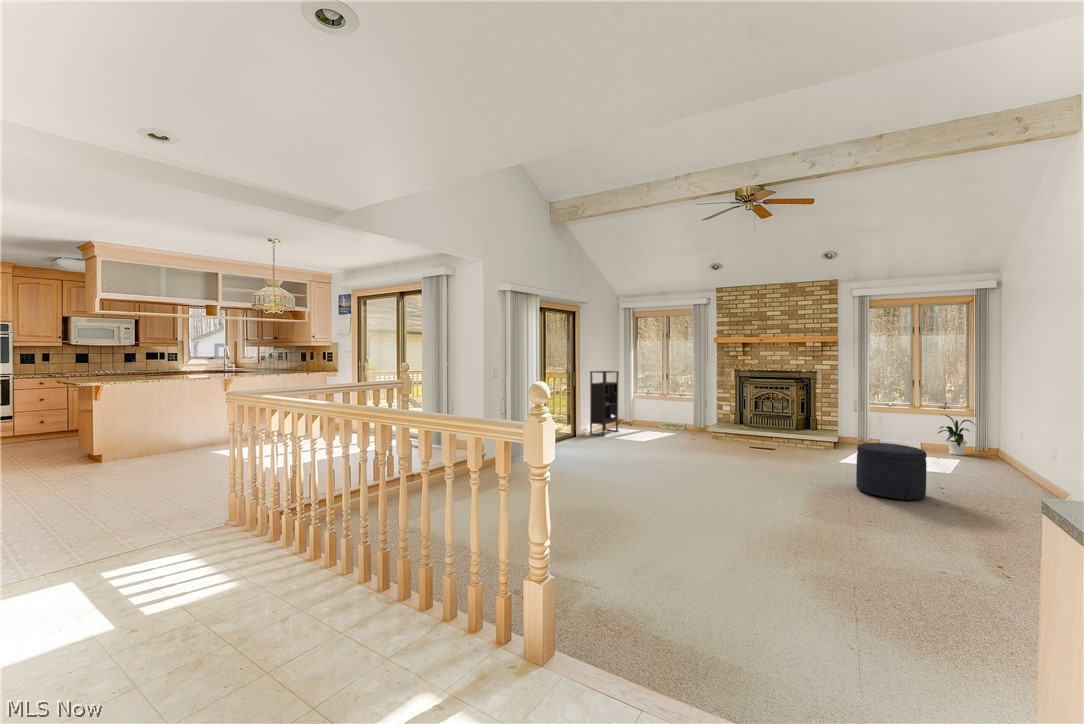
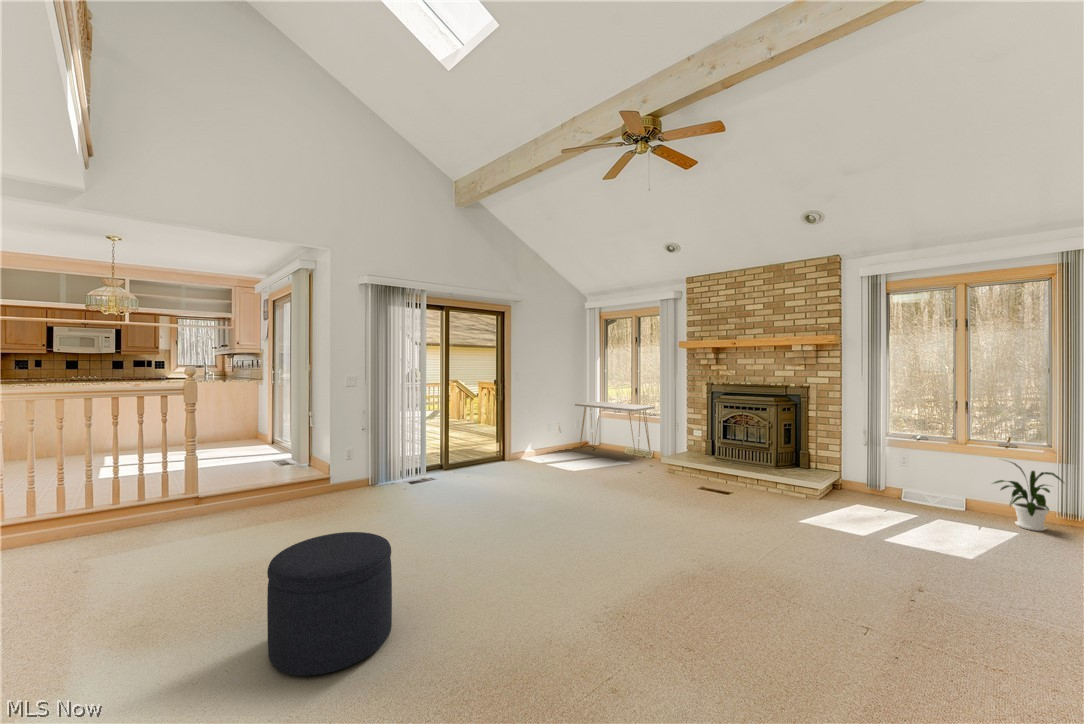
bookshelf: present [590,371,619,436] -> none [526,381,568,460]
console table: none [619,388,685,433] -> present [575,401,655,460]
ottoman: present [856,443,927,500] -> present [267,532,392,676]

